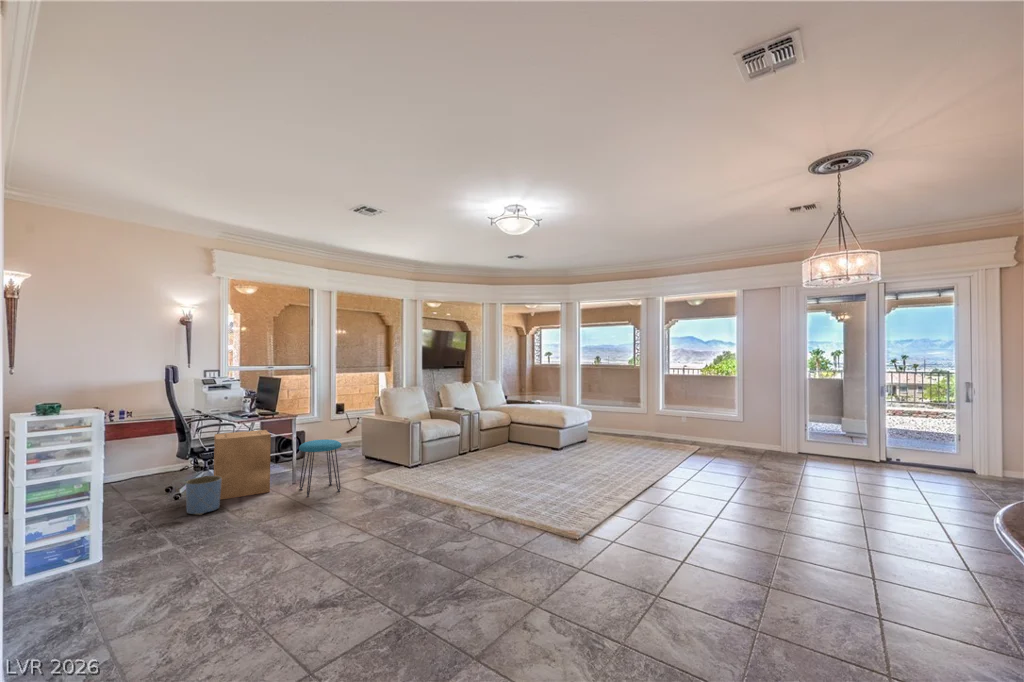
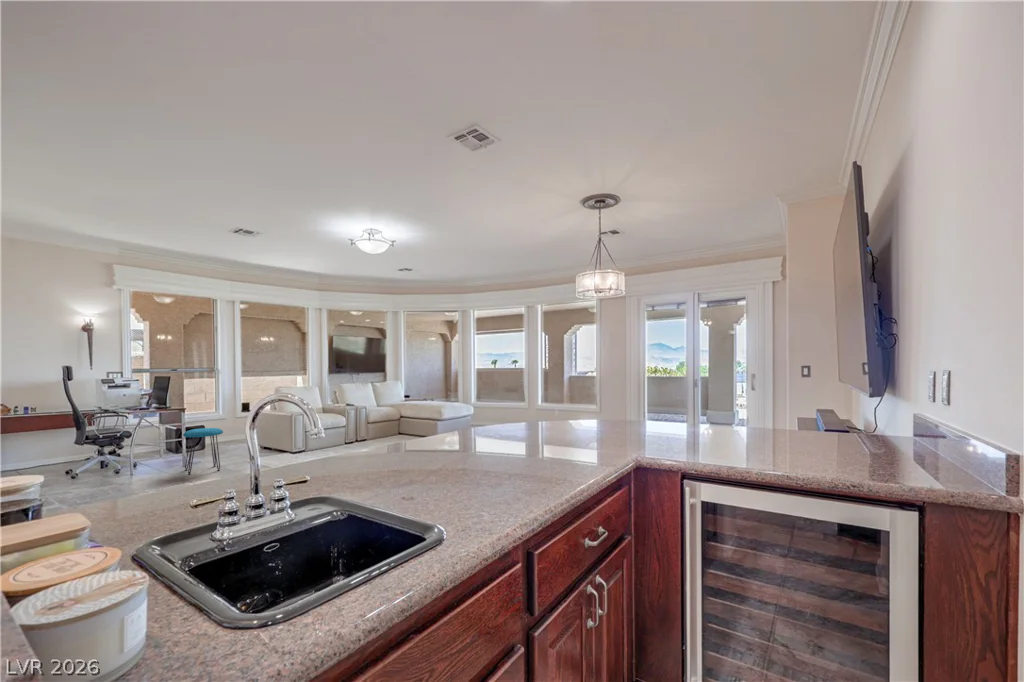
cardboard box: present [214,430,271,499] -> none [106,421,159,479]
planter: present [186,476,221,515] -> none [75,457,109,488]

